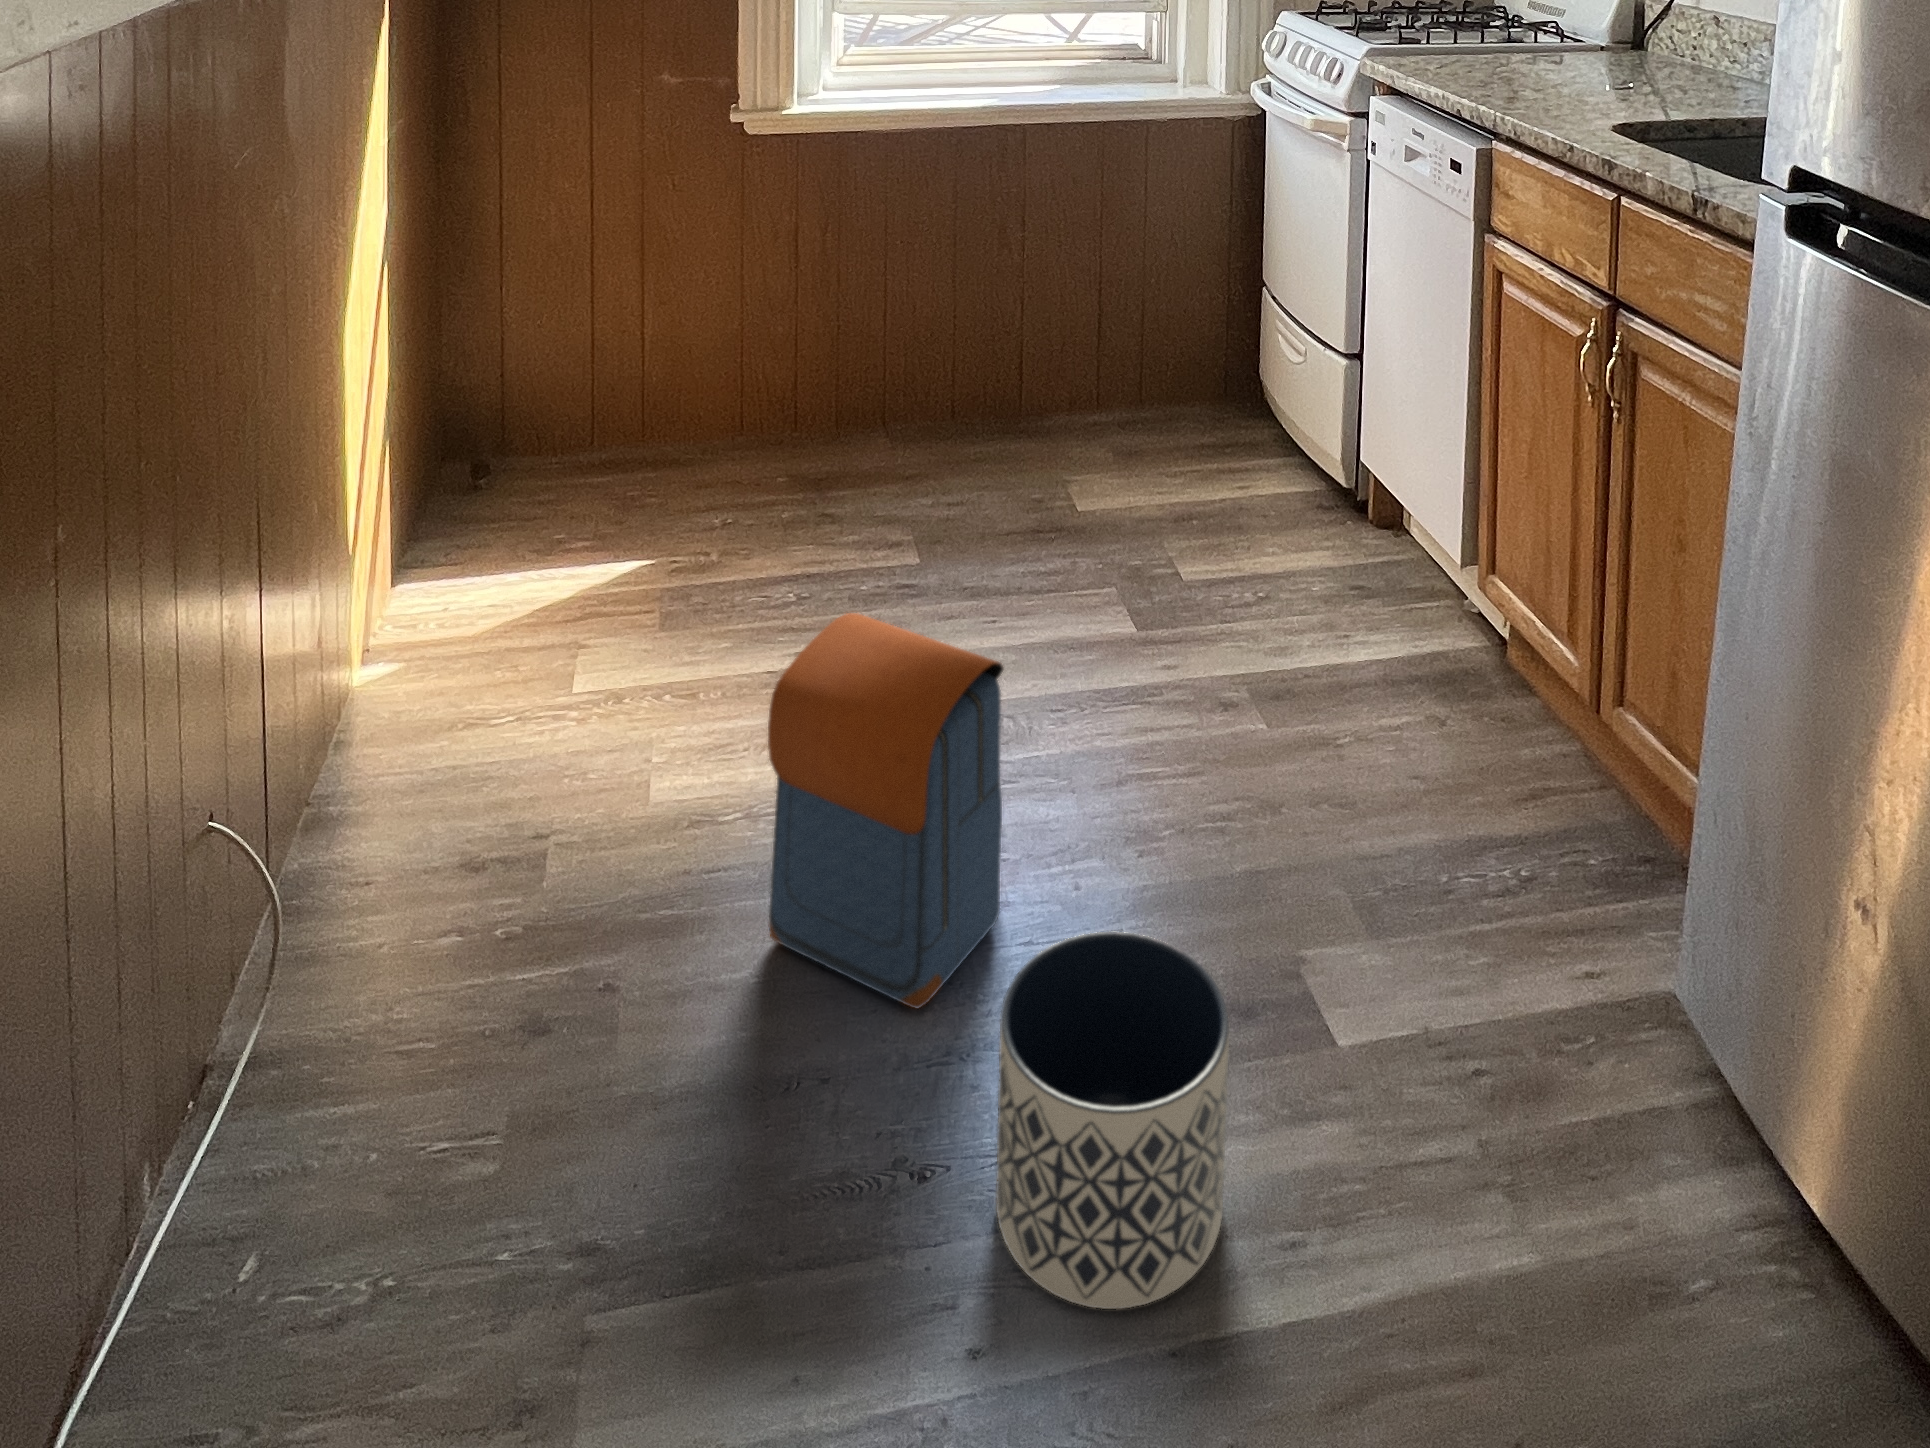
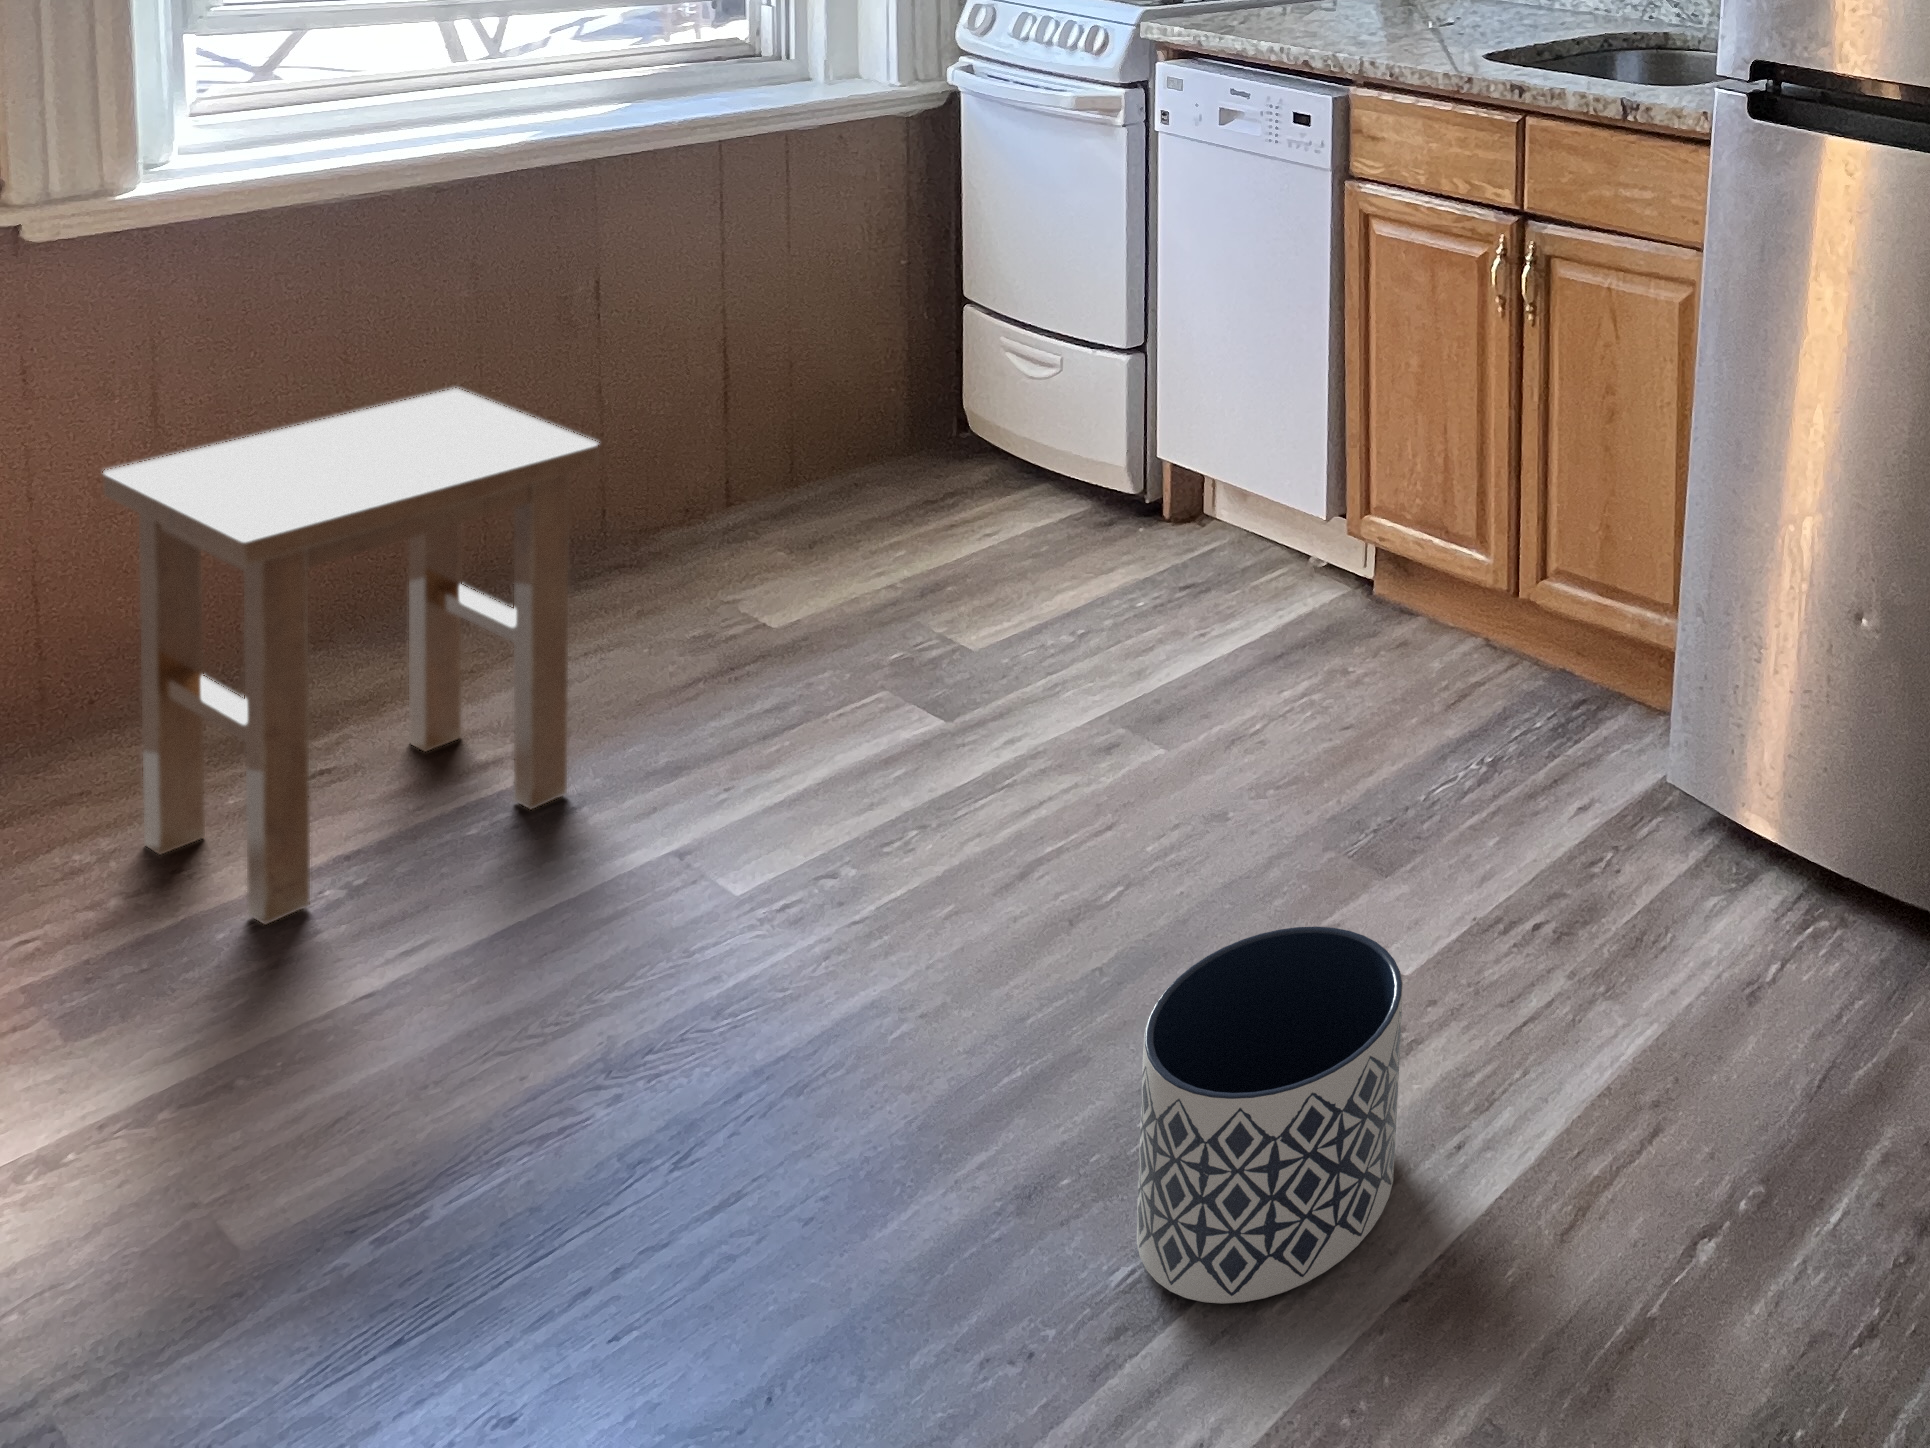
stool: none [739,275,941,601] -> present [104,389,599,924]
backpack: present [768,613,1004,1008] -> none [636,757,972,1246]

